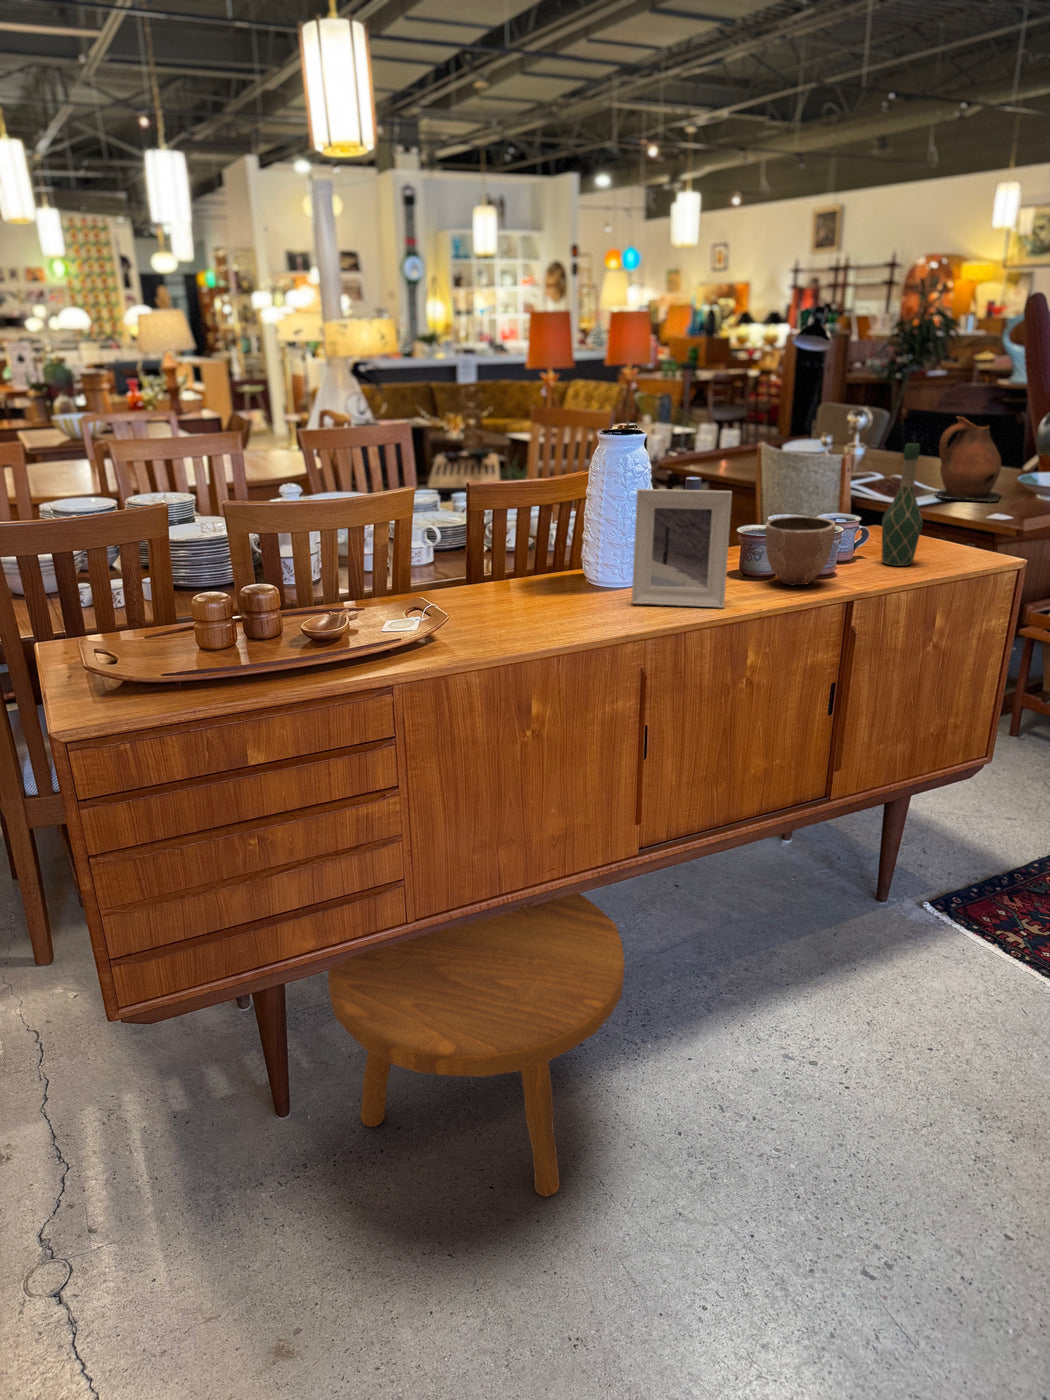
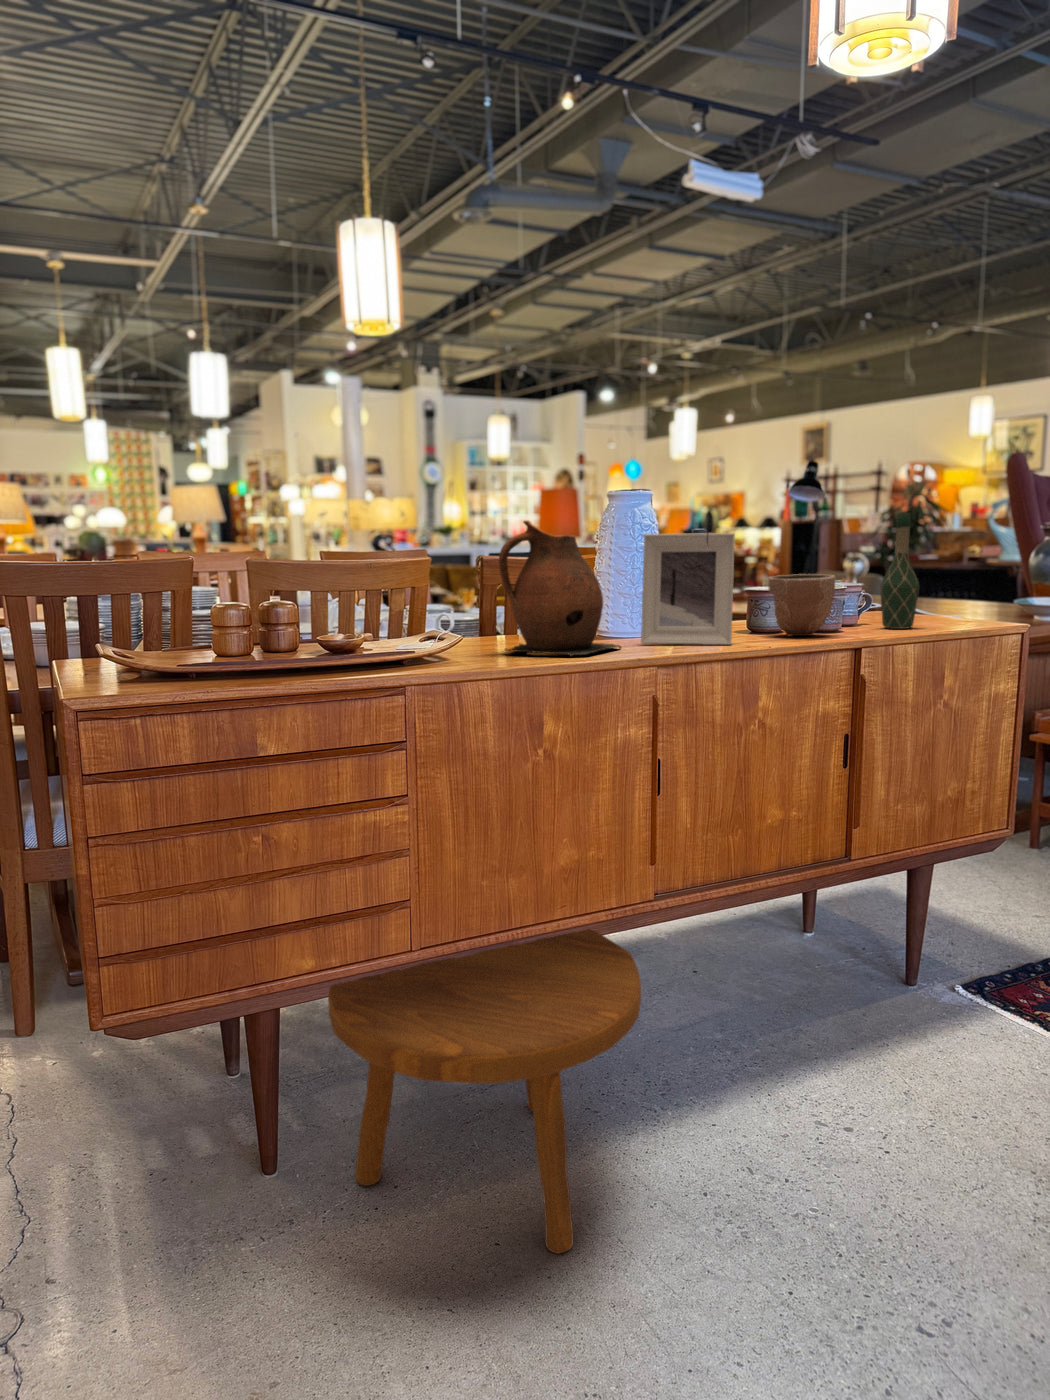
ceramic pitcher: present [936,417,1001,502] -> present [499,521,622,657]

